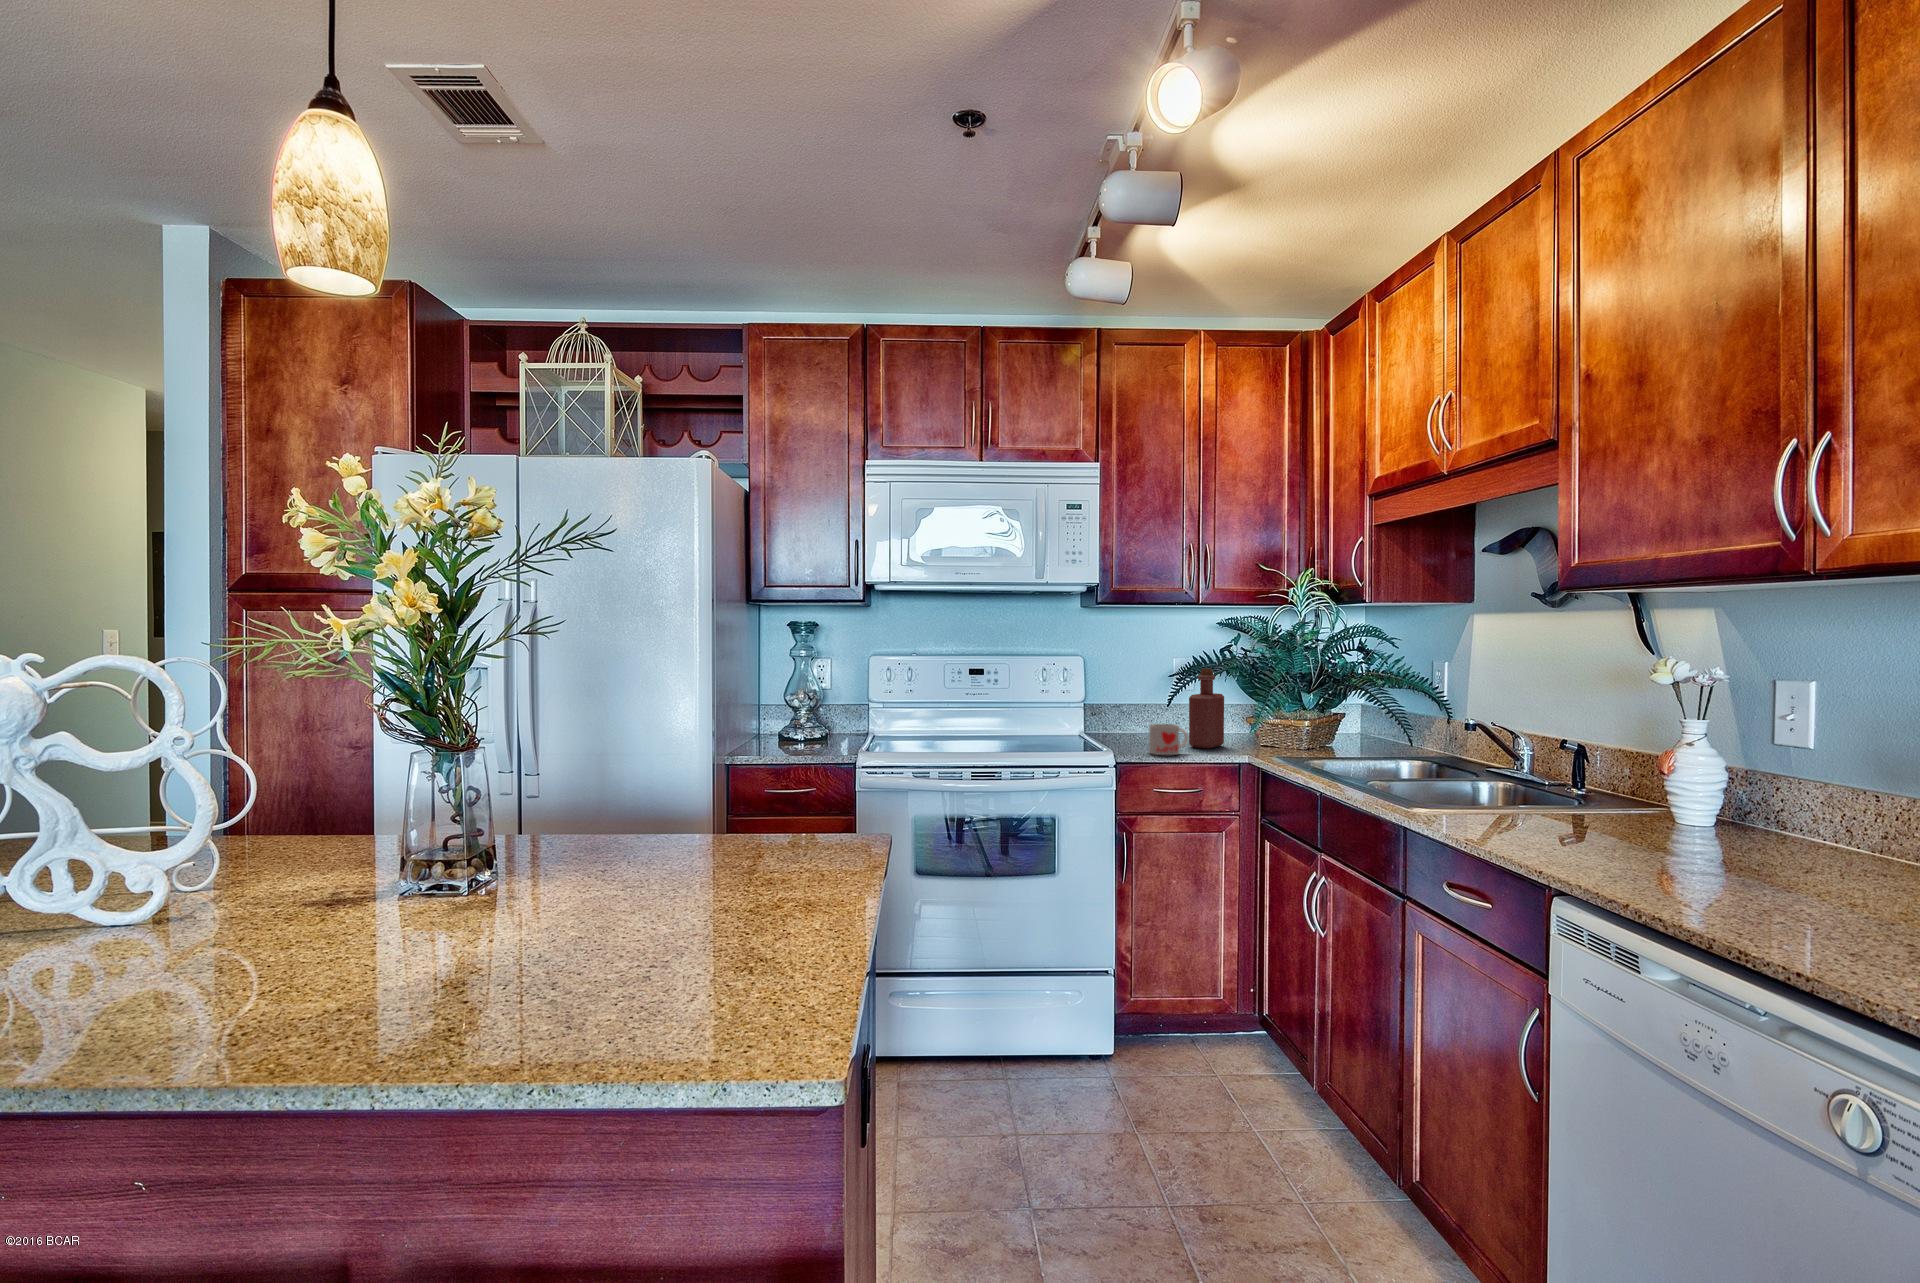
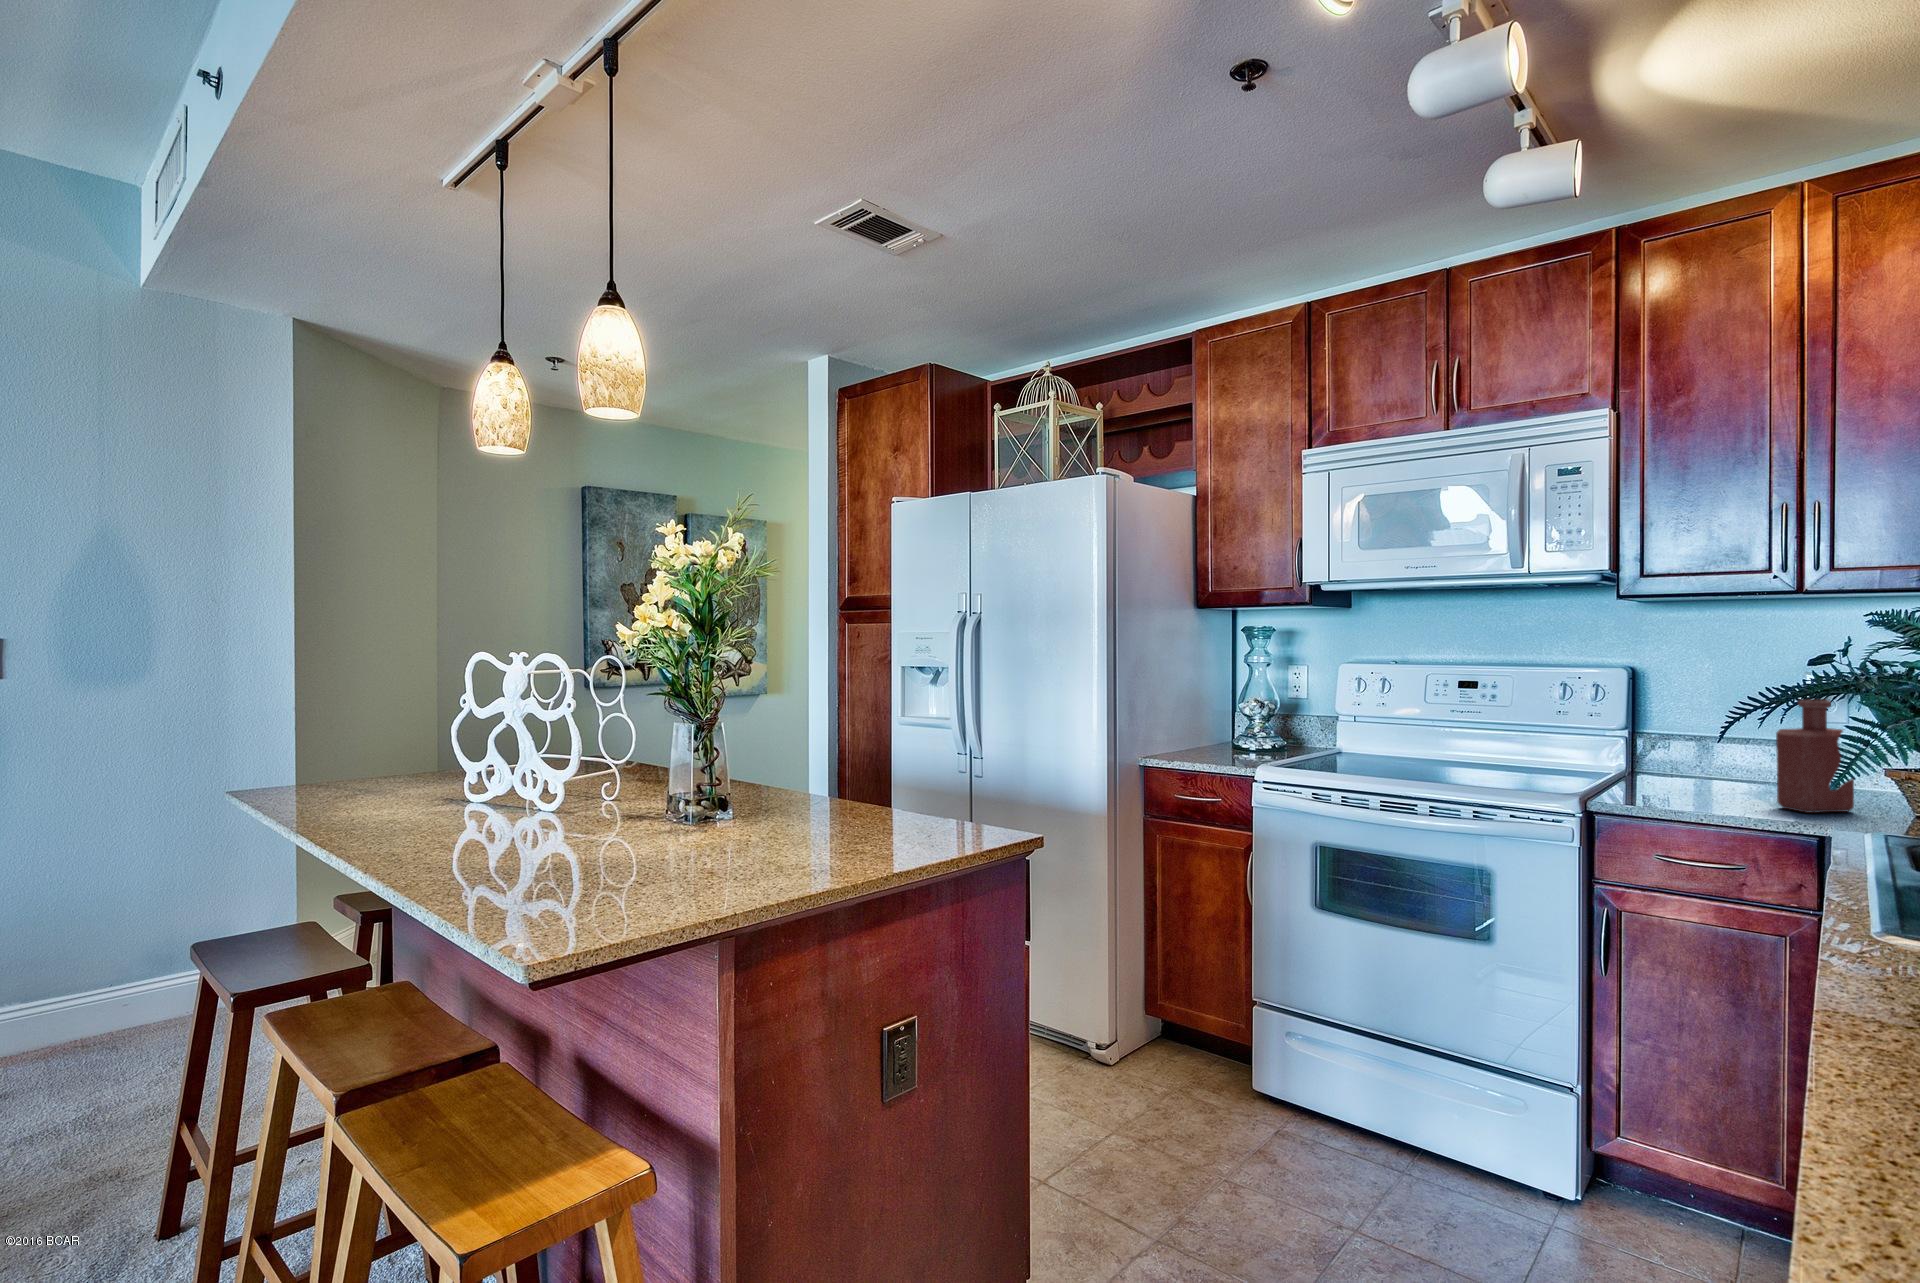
mug: present [1149,724,1188,755] -> none [1673,767,1746,814]

